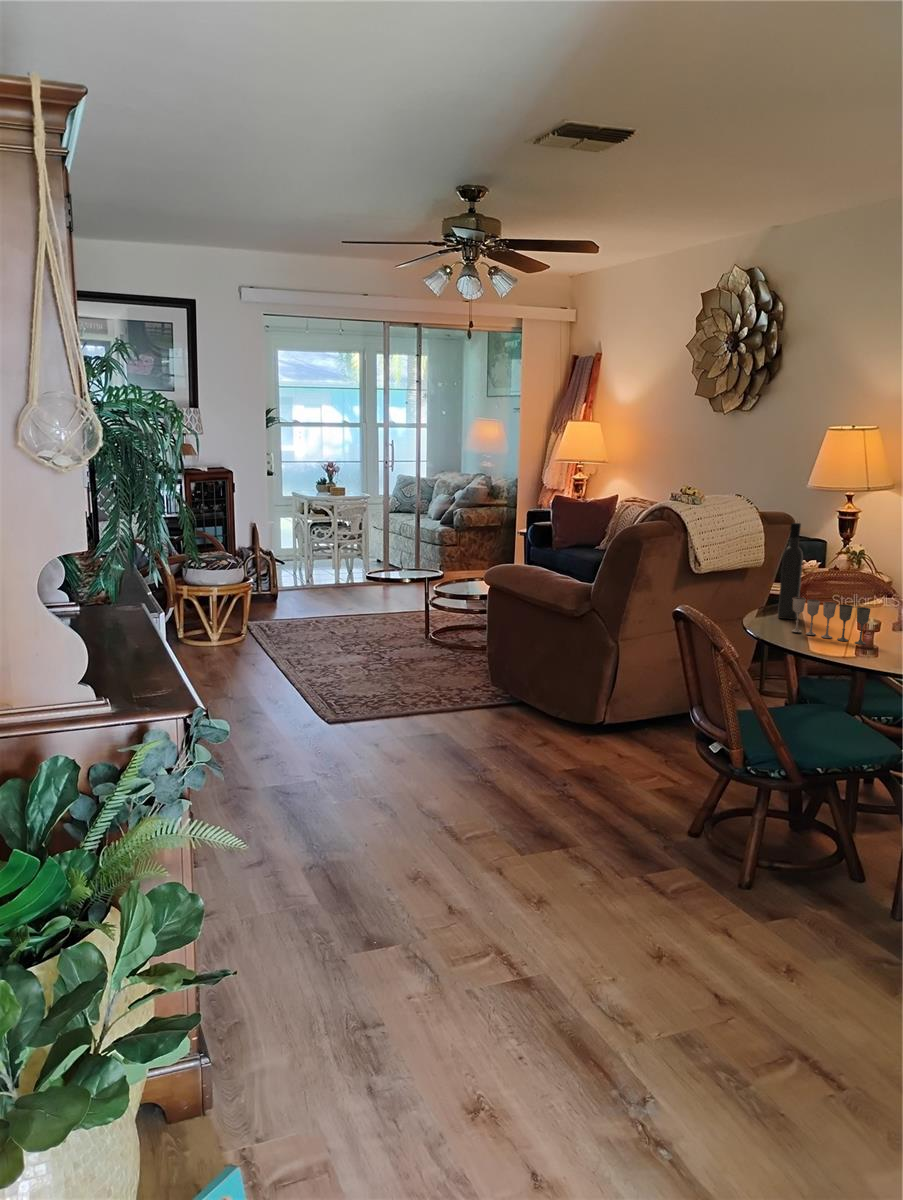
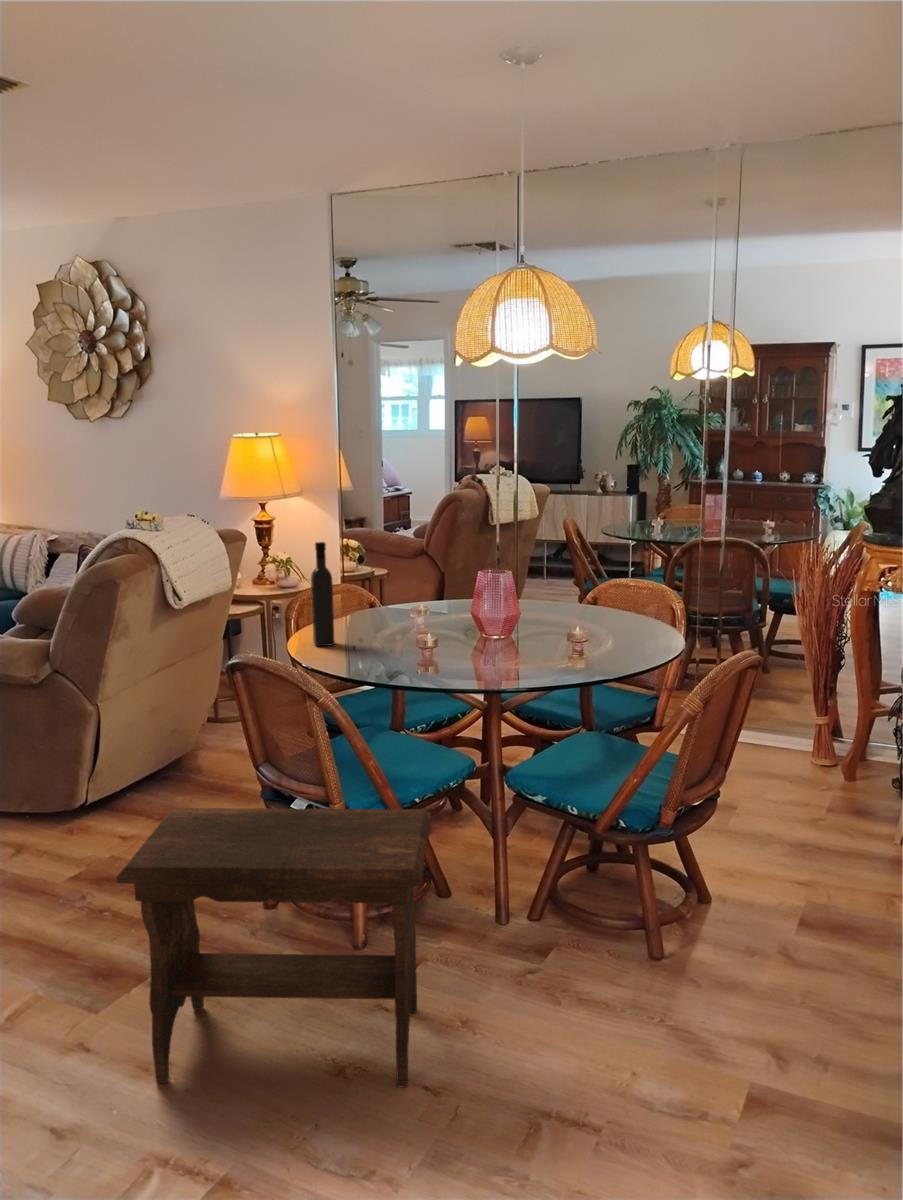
wine glass: present [791,597,870,645] -> none [349,621,431,660]
footstool: none [517,713,790,993] -> present [116,808,431,1087]

